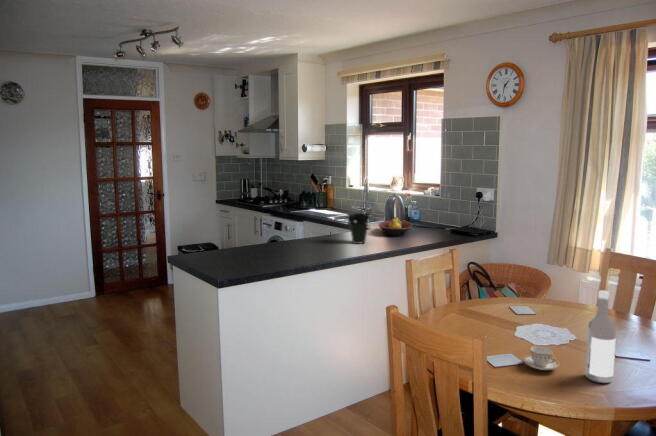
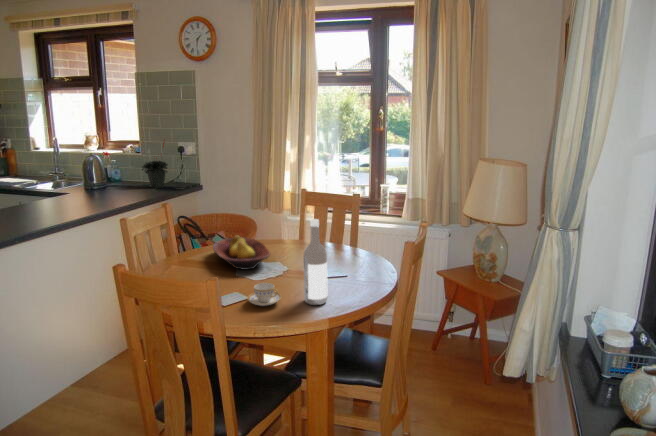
potted plant: present [345,195,371,244] -> present [142,143,168,188]
fruit bowl: present [379,217,412,236] -> present [213,235,270,270]

